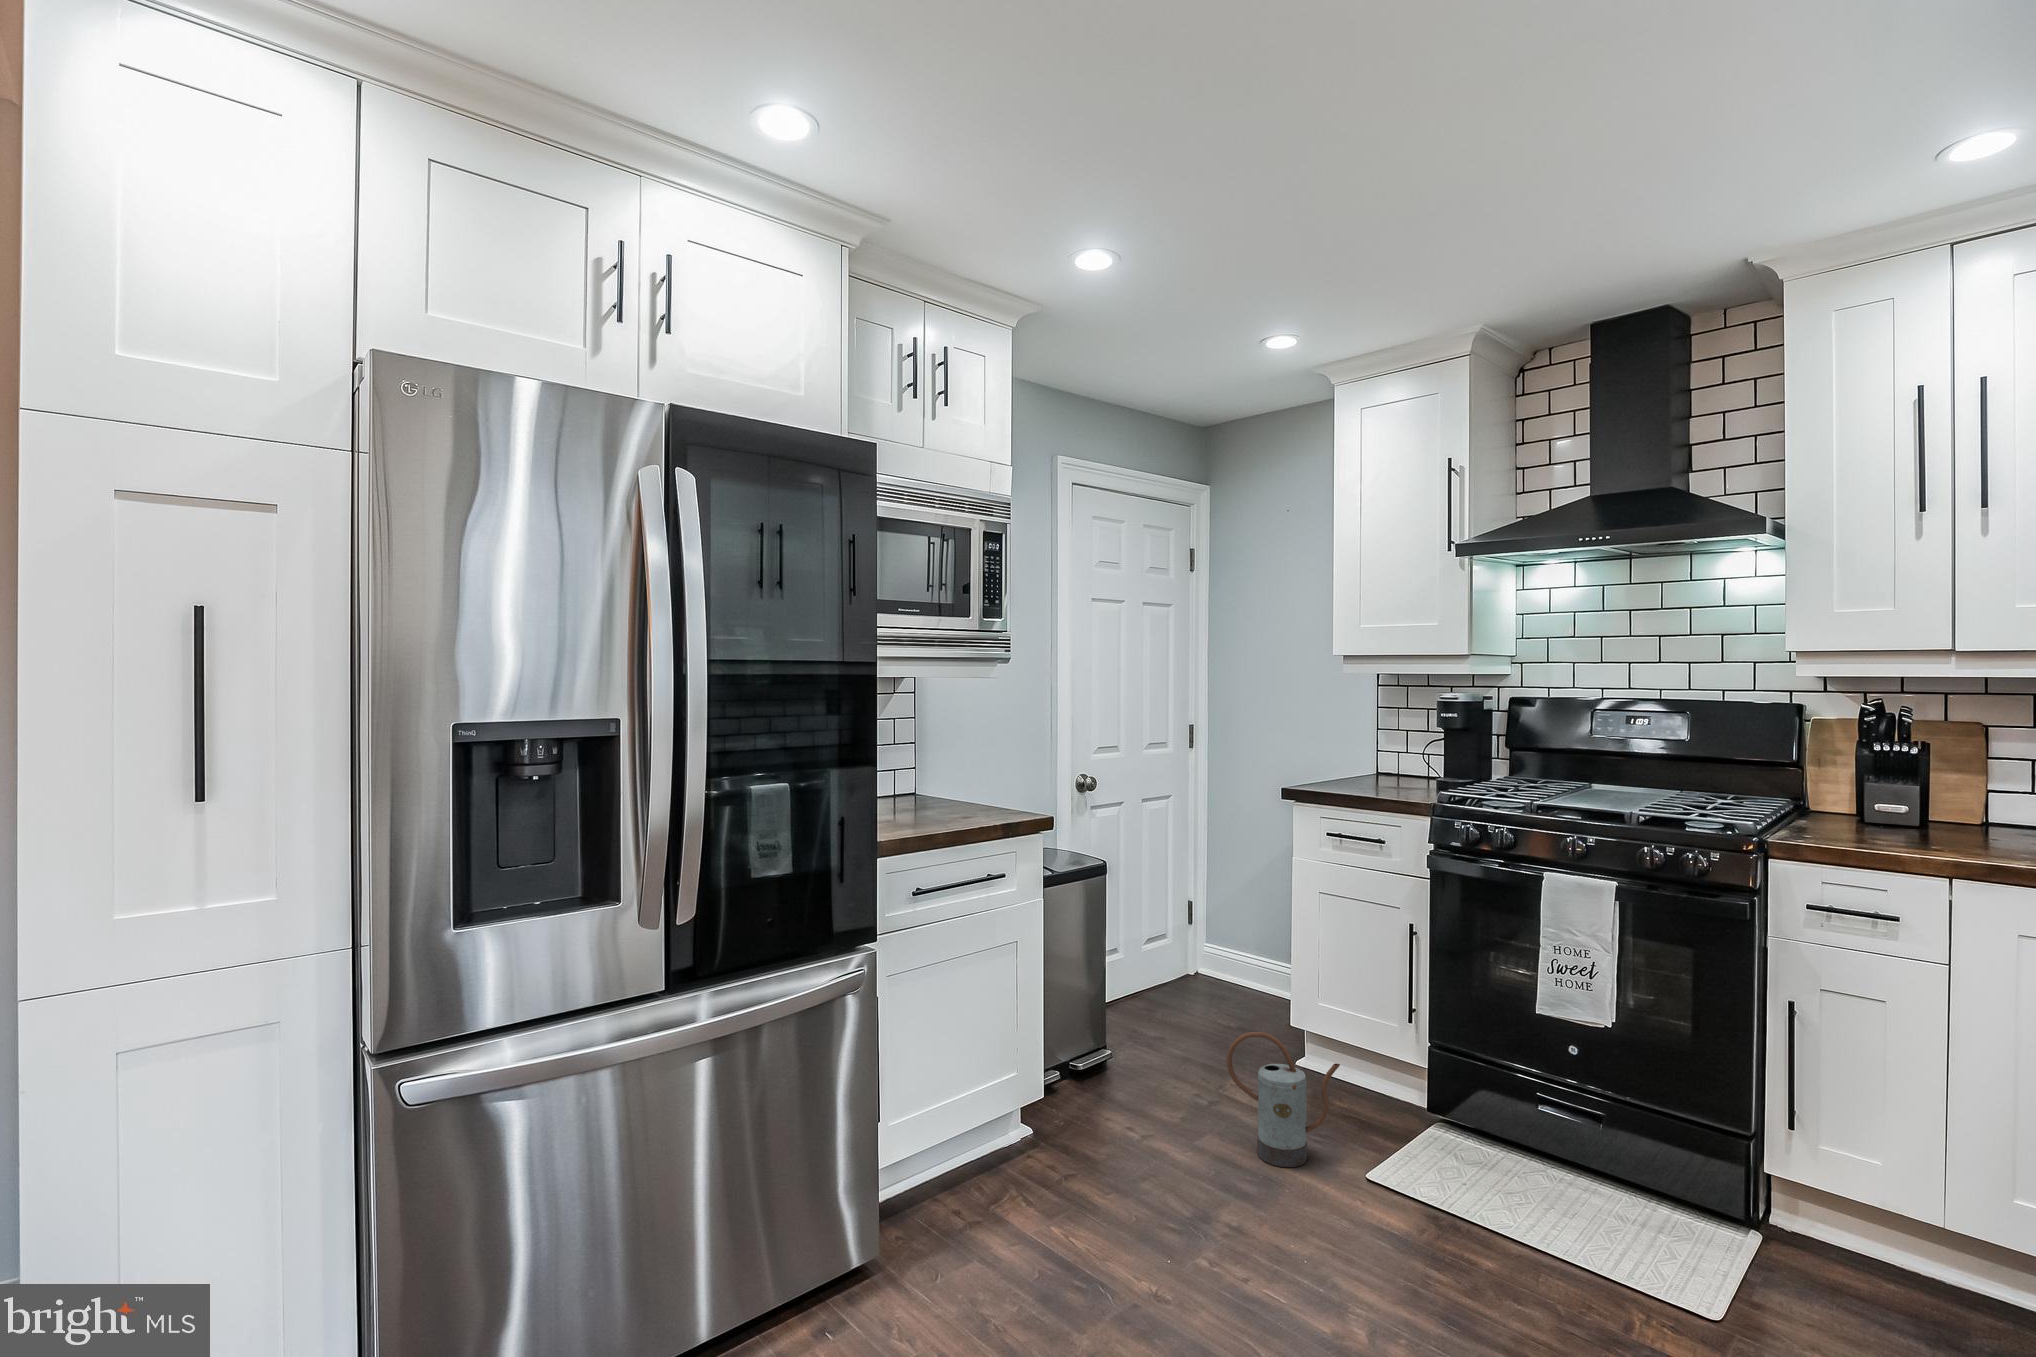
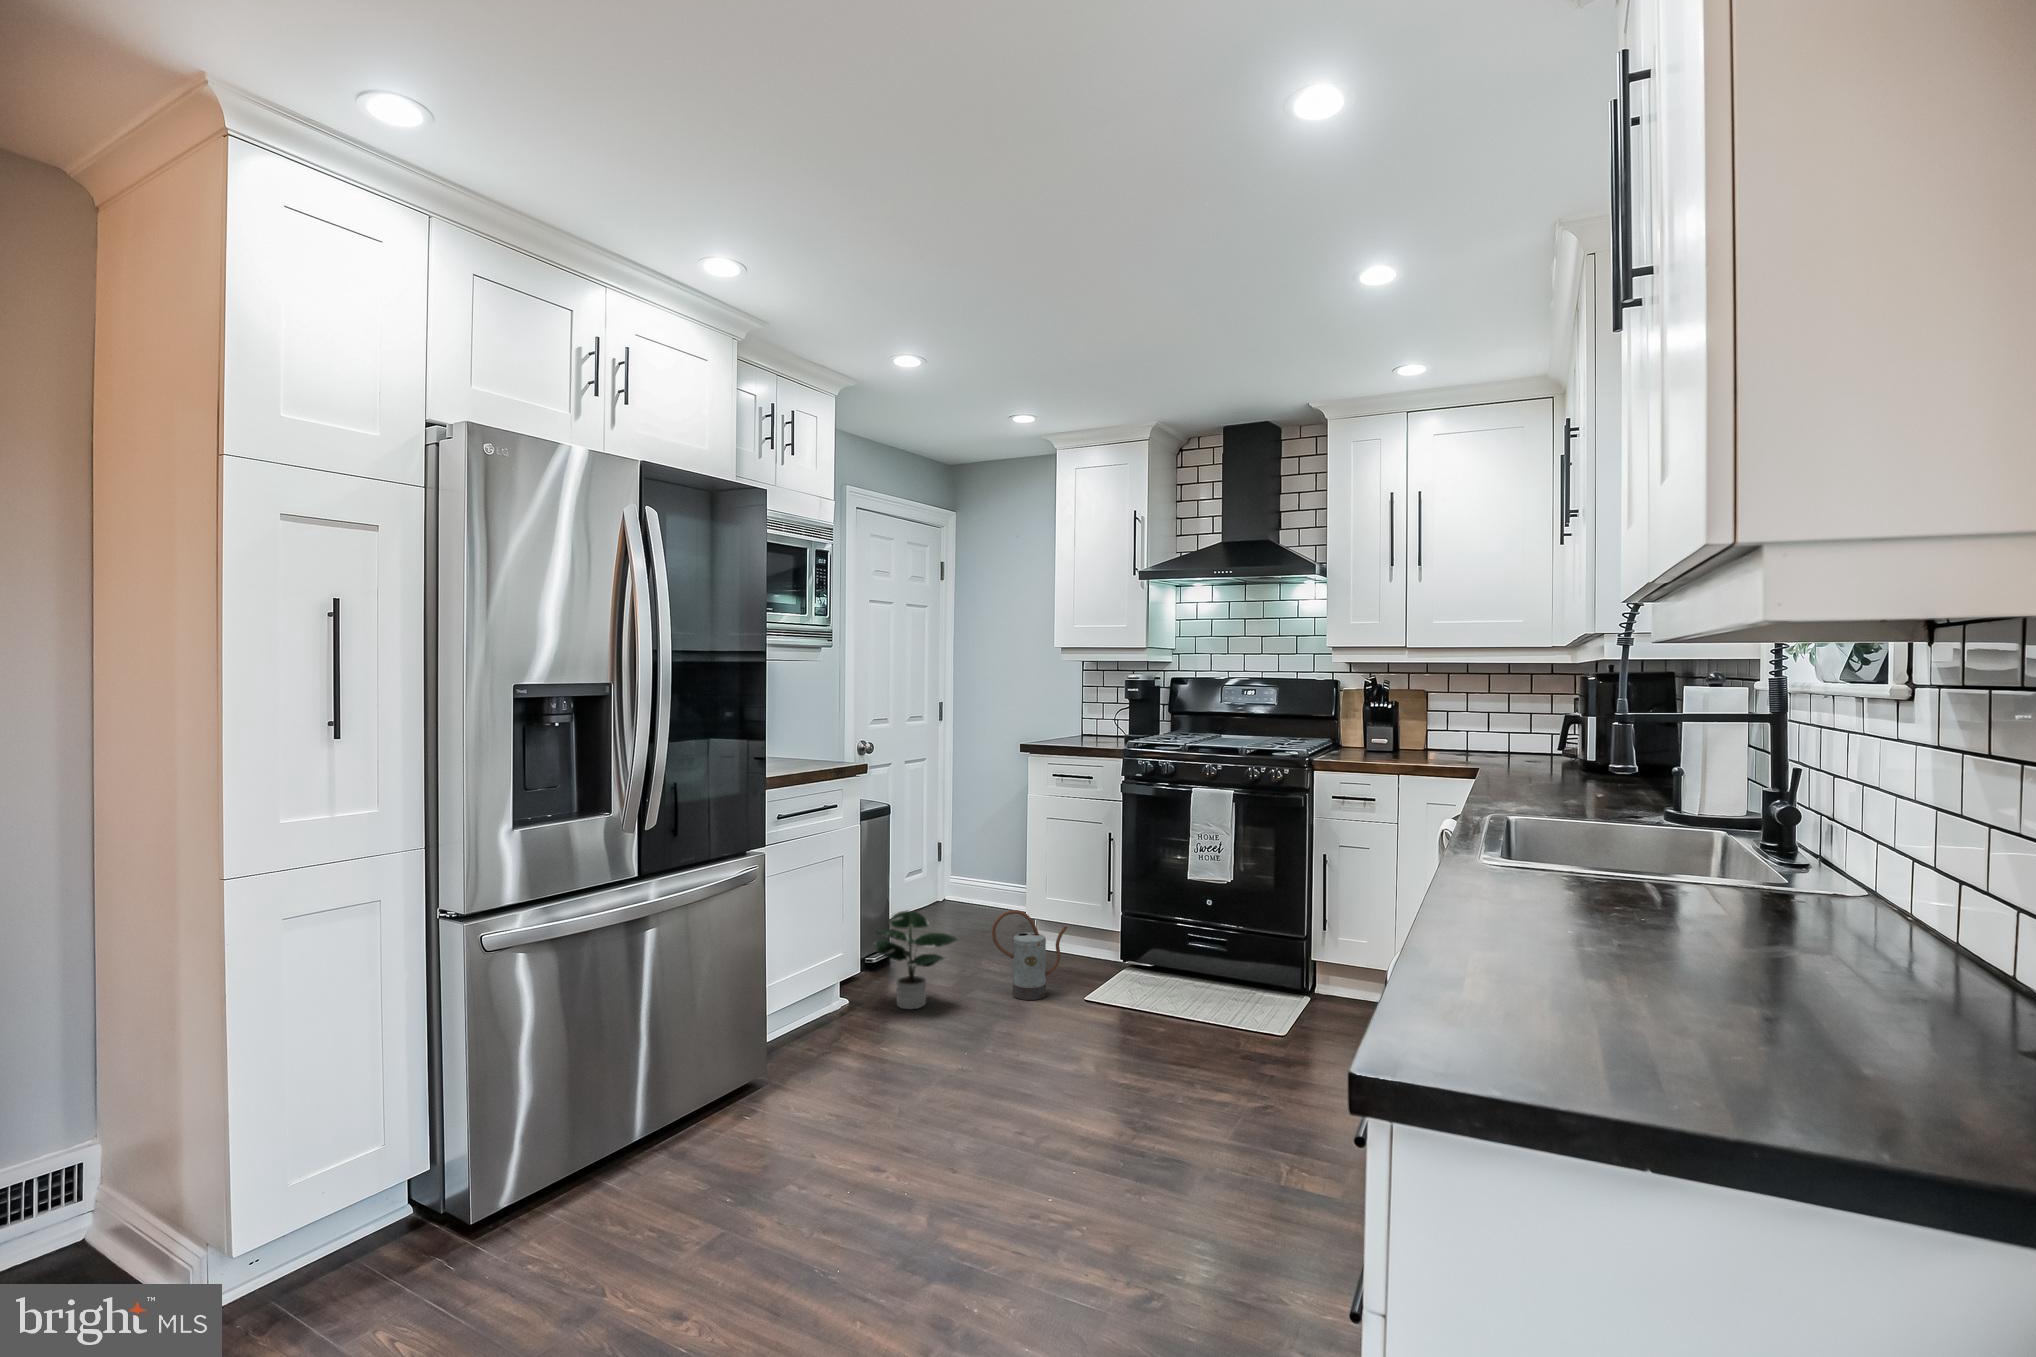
potted plant: none [1060,1014,1176,1160] -> present [874,911,958,1009]

